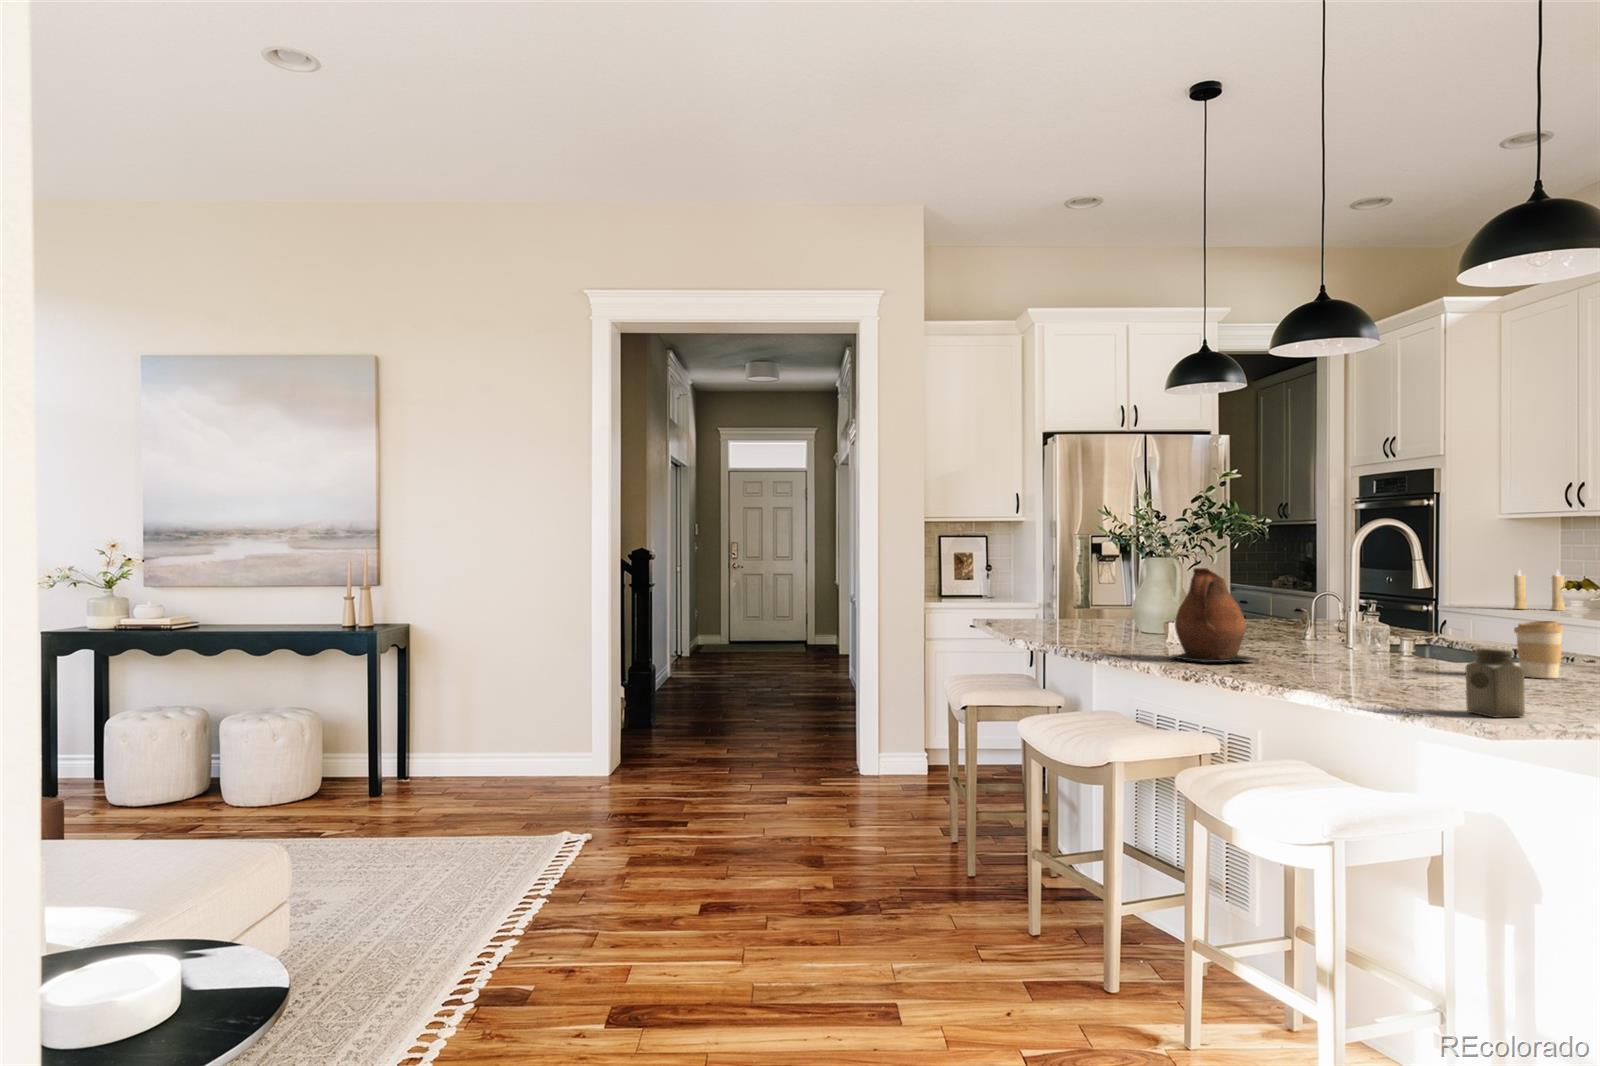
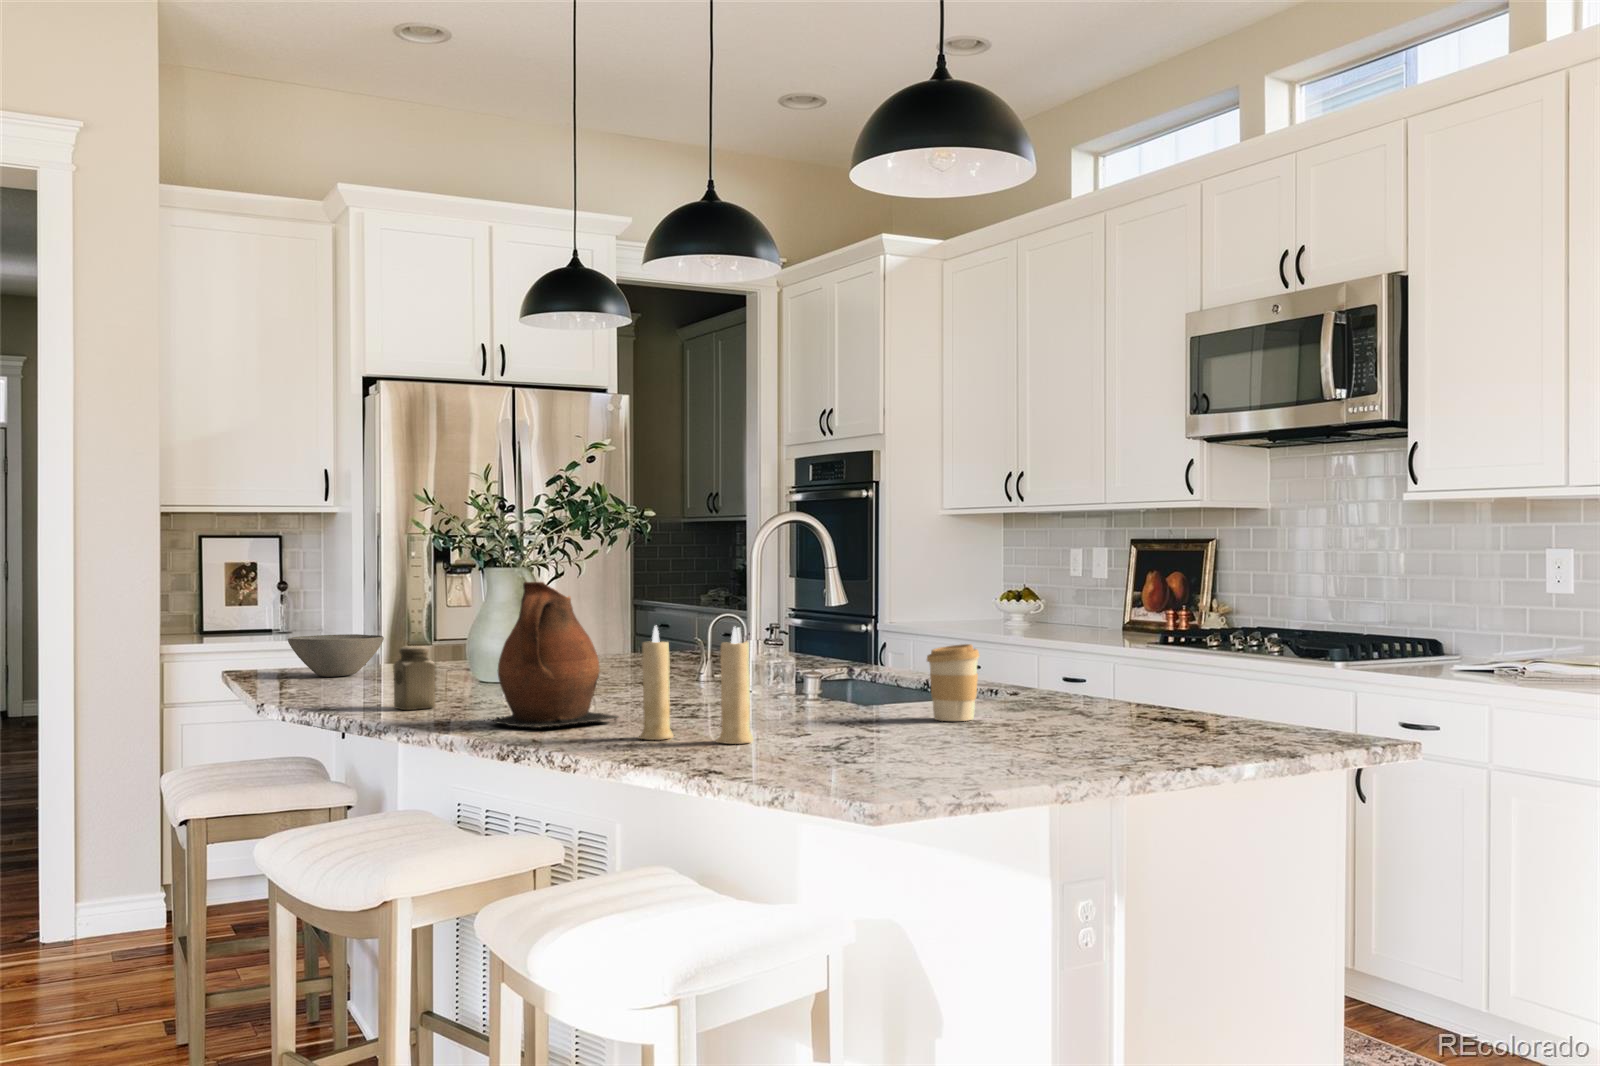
candle: present [1514,570,1566,611] -> present [639,626,754,744]
bowl: none [1013,599,1072,625] -> present [288,634,384,677]
salt shaker: present [1465,647,1525,717] -> present [394,646,435,710]

